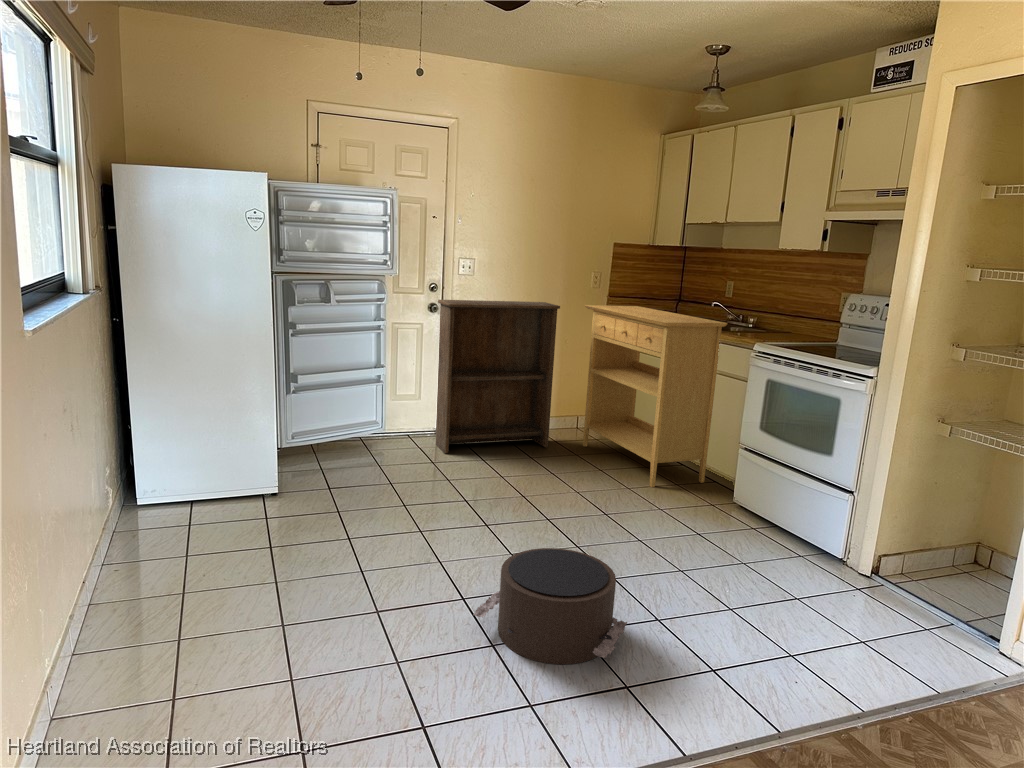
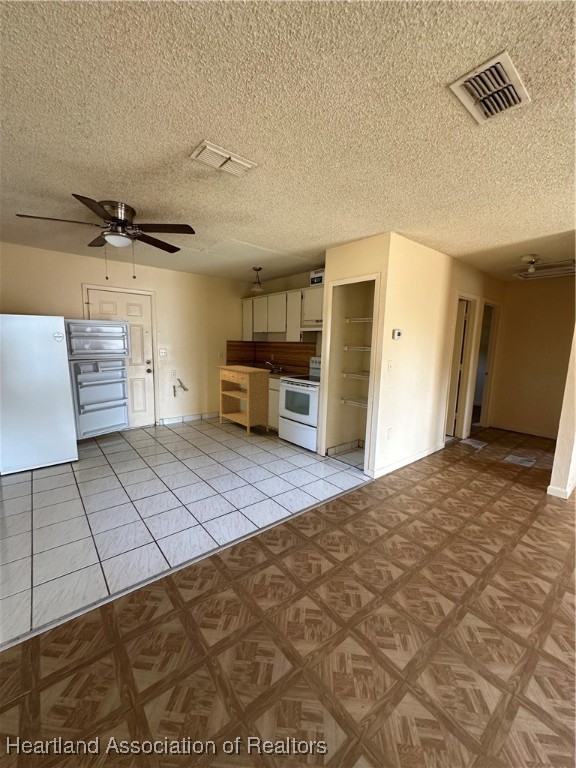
bookshelf: present [436,300,560,453] -> none [151,366,206,434]
pouf: present [474,548,627,665] -> none [176,463,239,508]

